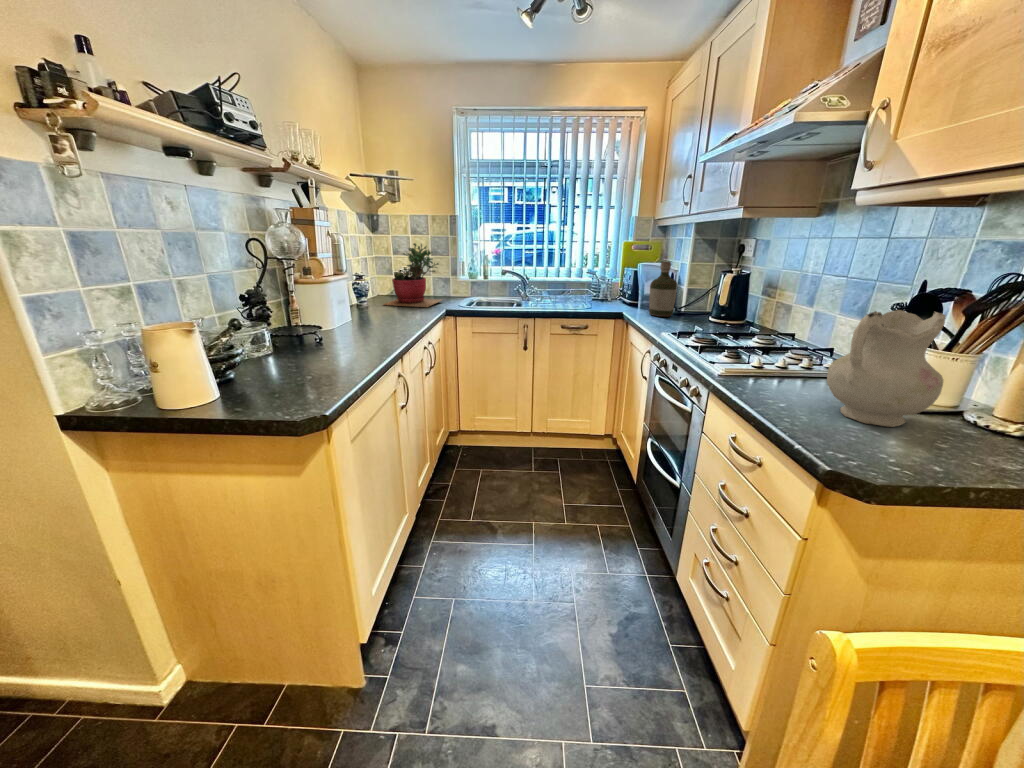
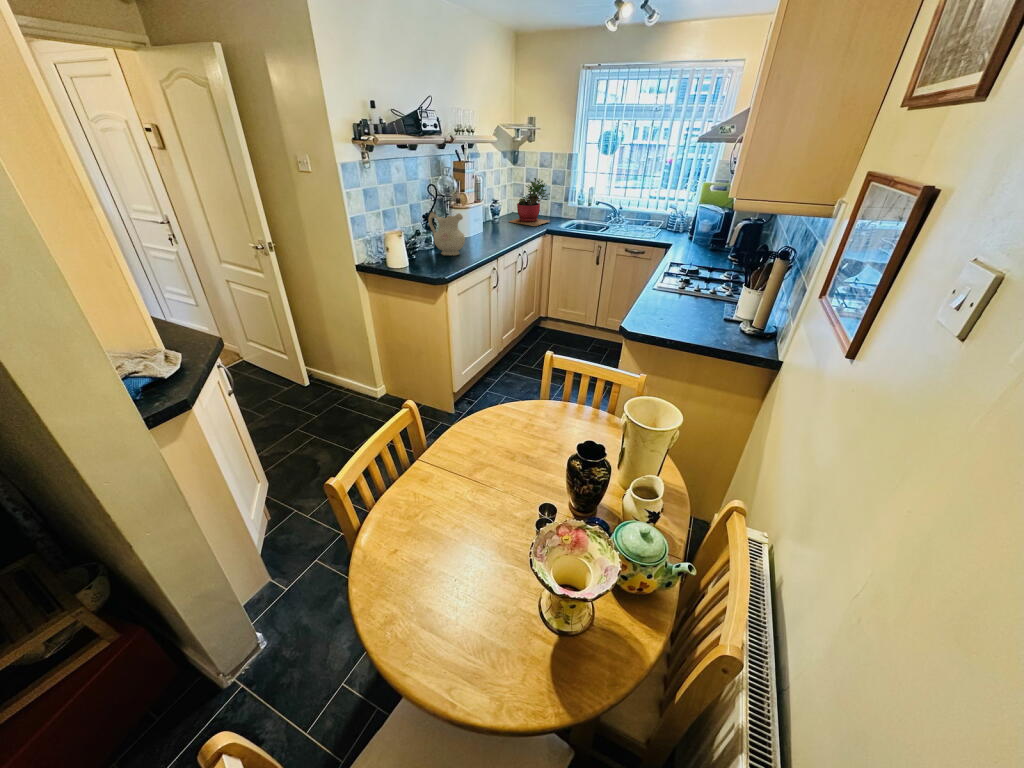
bottle: present [649,262,677,317] -> none [690,206,715,251]
ceramic pitcher: present [827,310,945,427] -> present [428,212,465,255]

